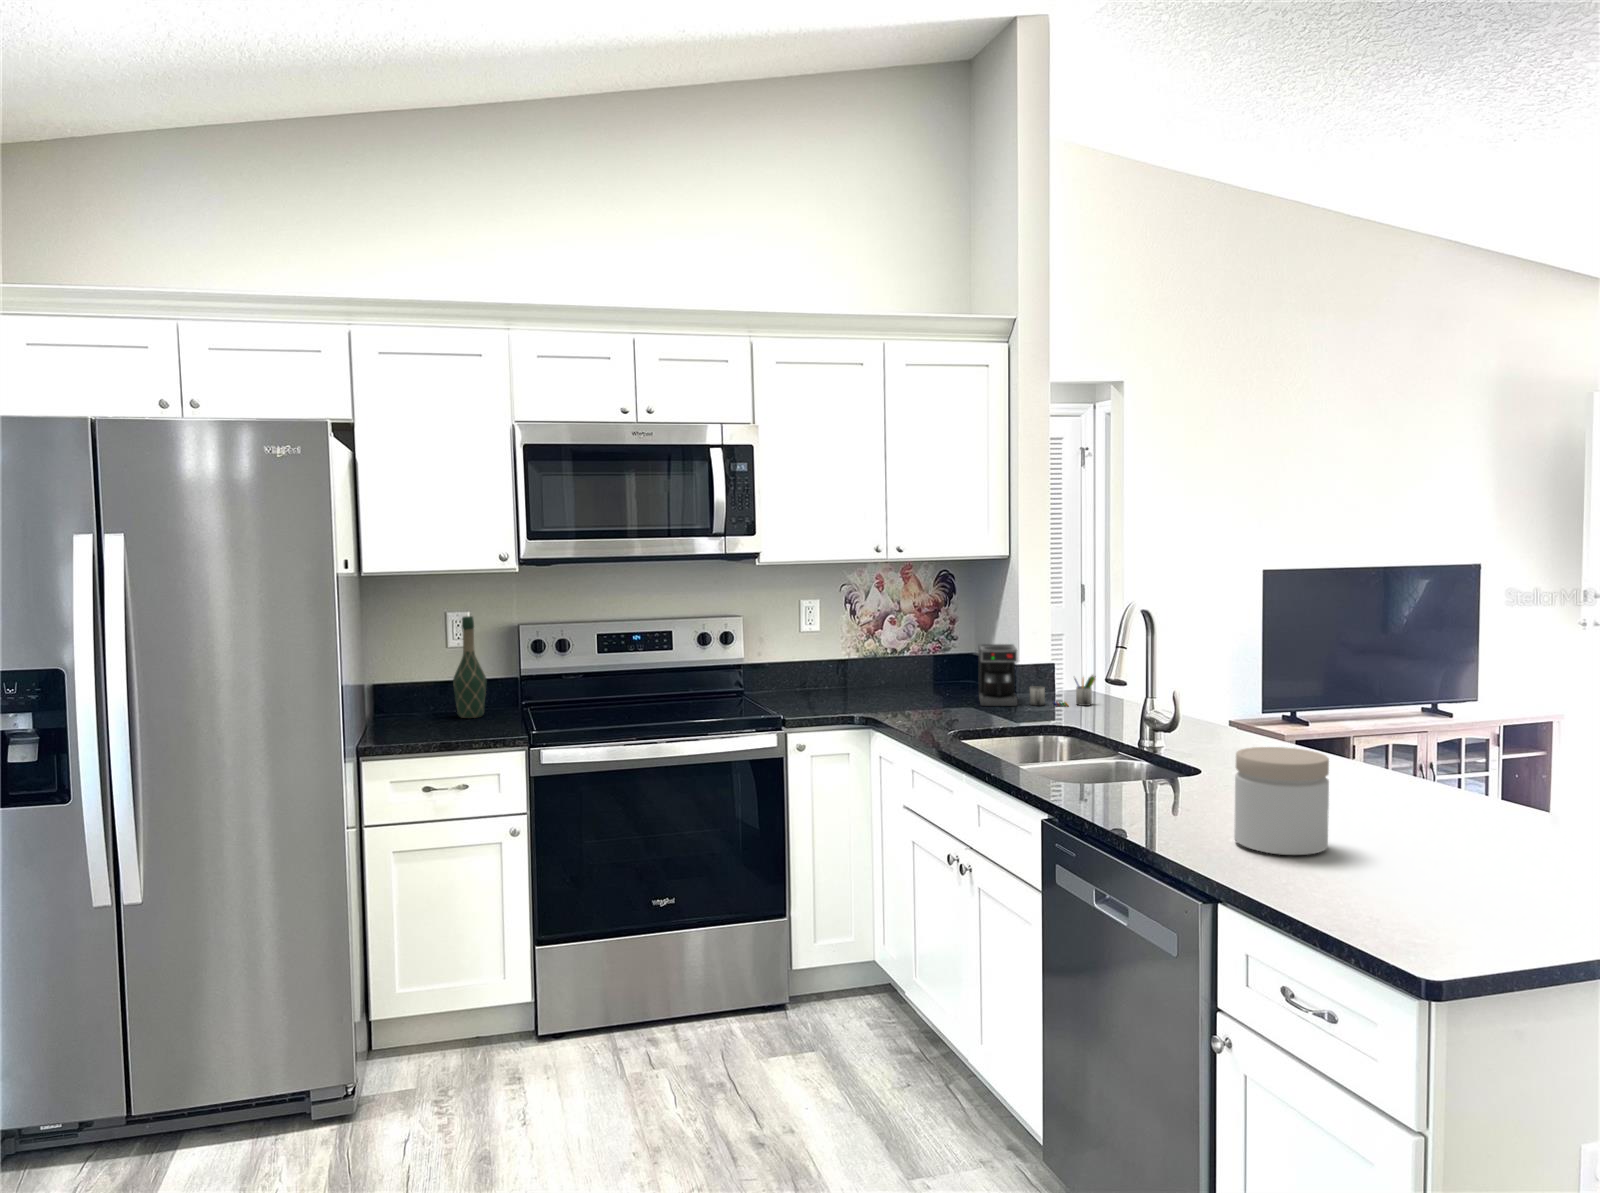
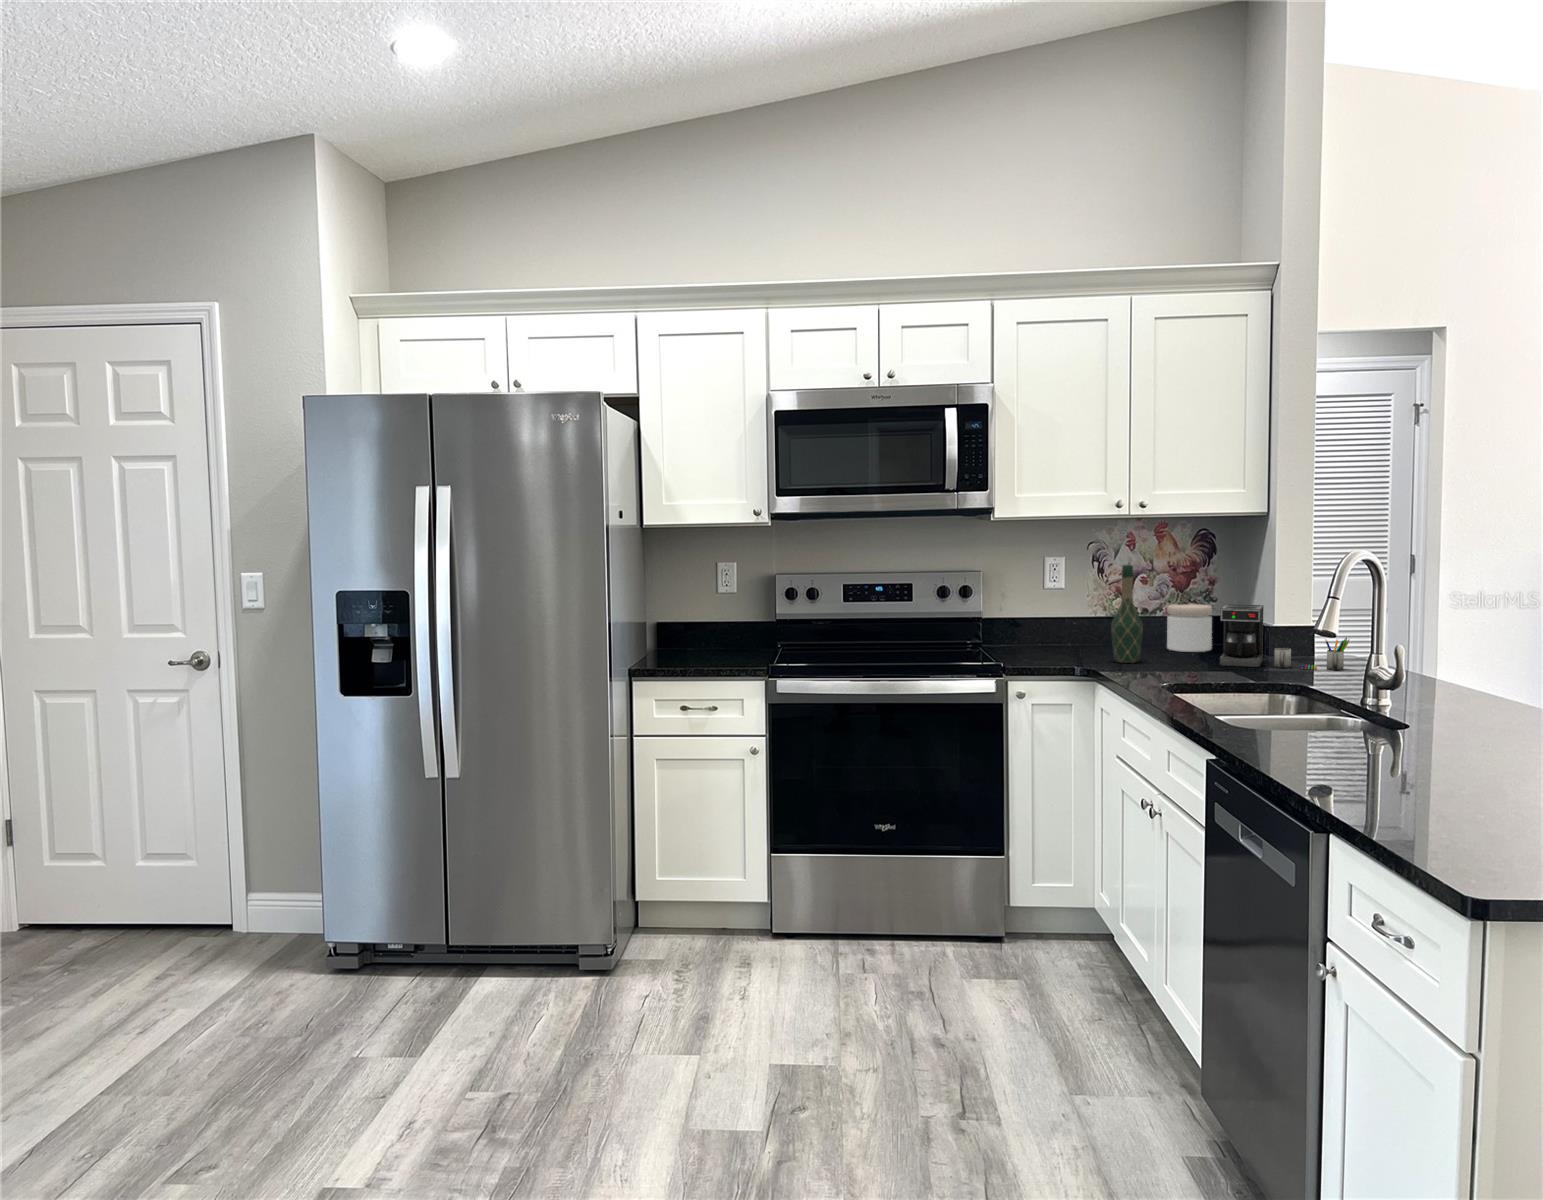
wine bottle: present [453,616,487,718] -> present [1111,565,1143,663]
jar: present [1234,747,1329,855] -> present [1167,604,1212,652]

